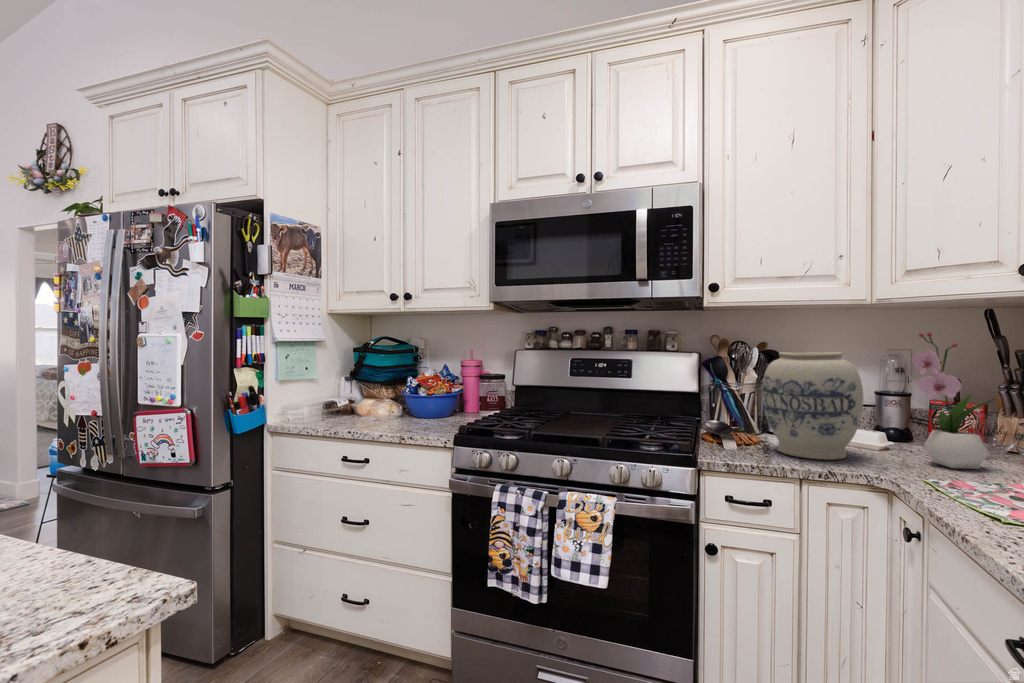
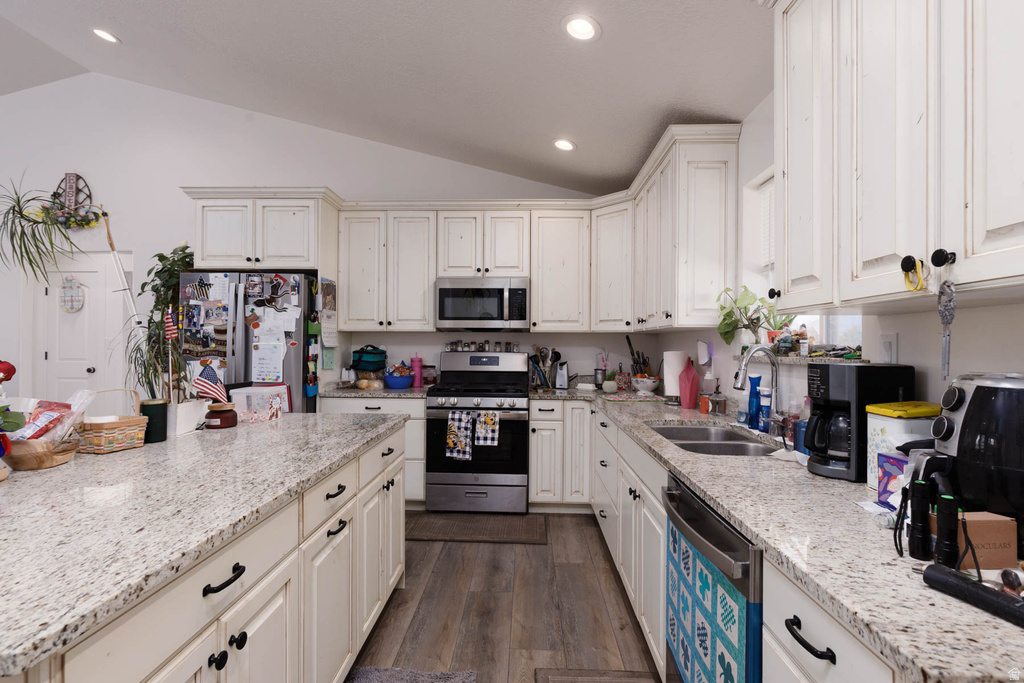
vase: present [762,352,863,460] -> none [553,354,585,393]

